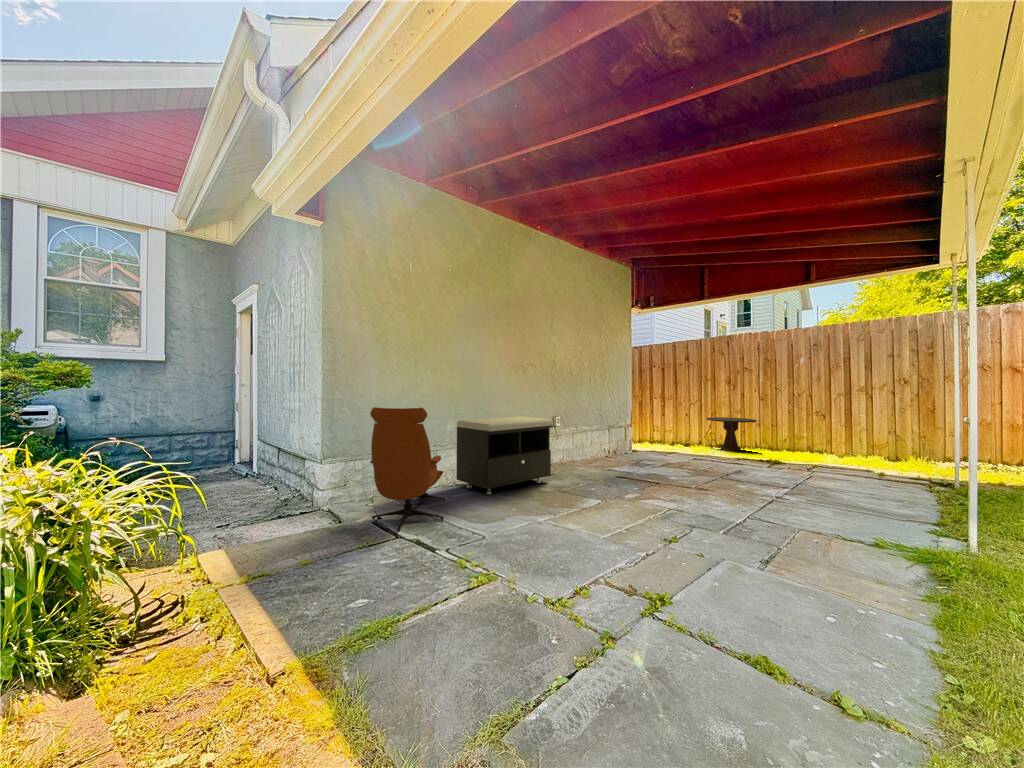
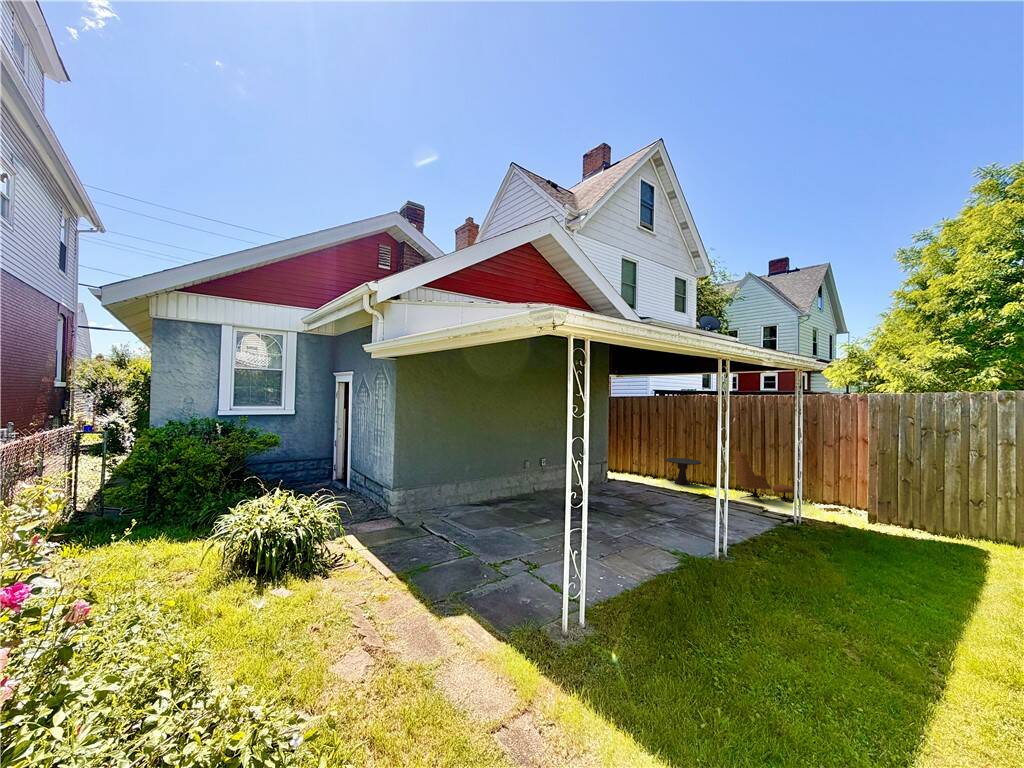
lounge chair: present [370,407,445,532] -> present [734,450,793,503]
storage bench: present [456,416,553,494] -> none [470,461,532,512]

